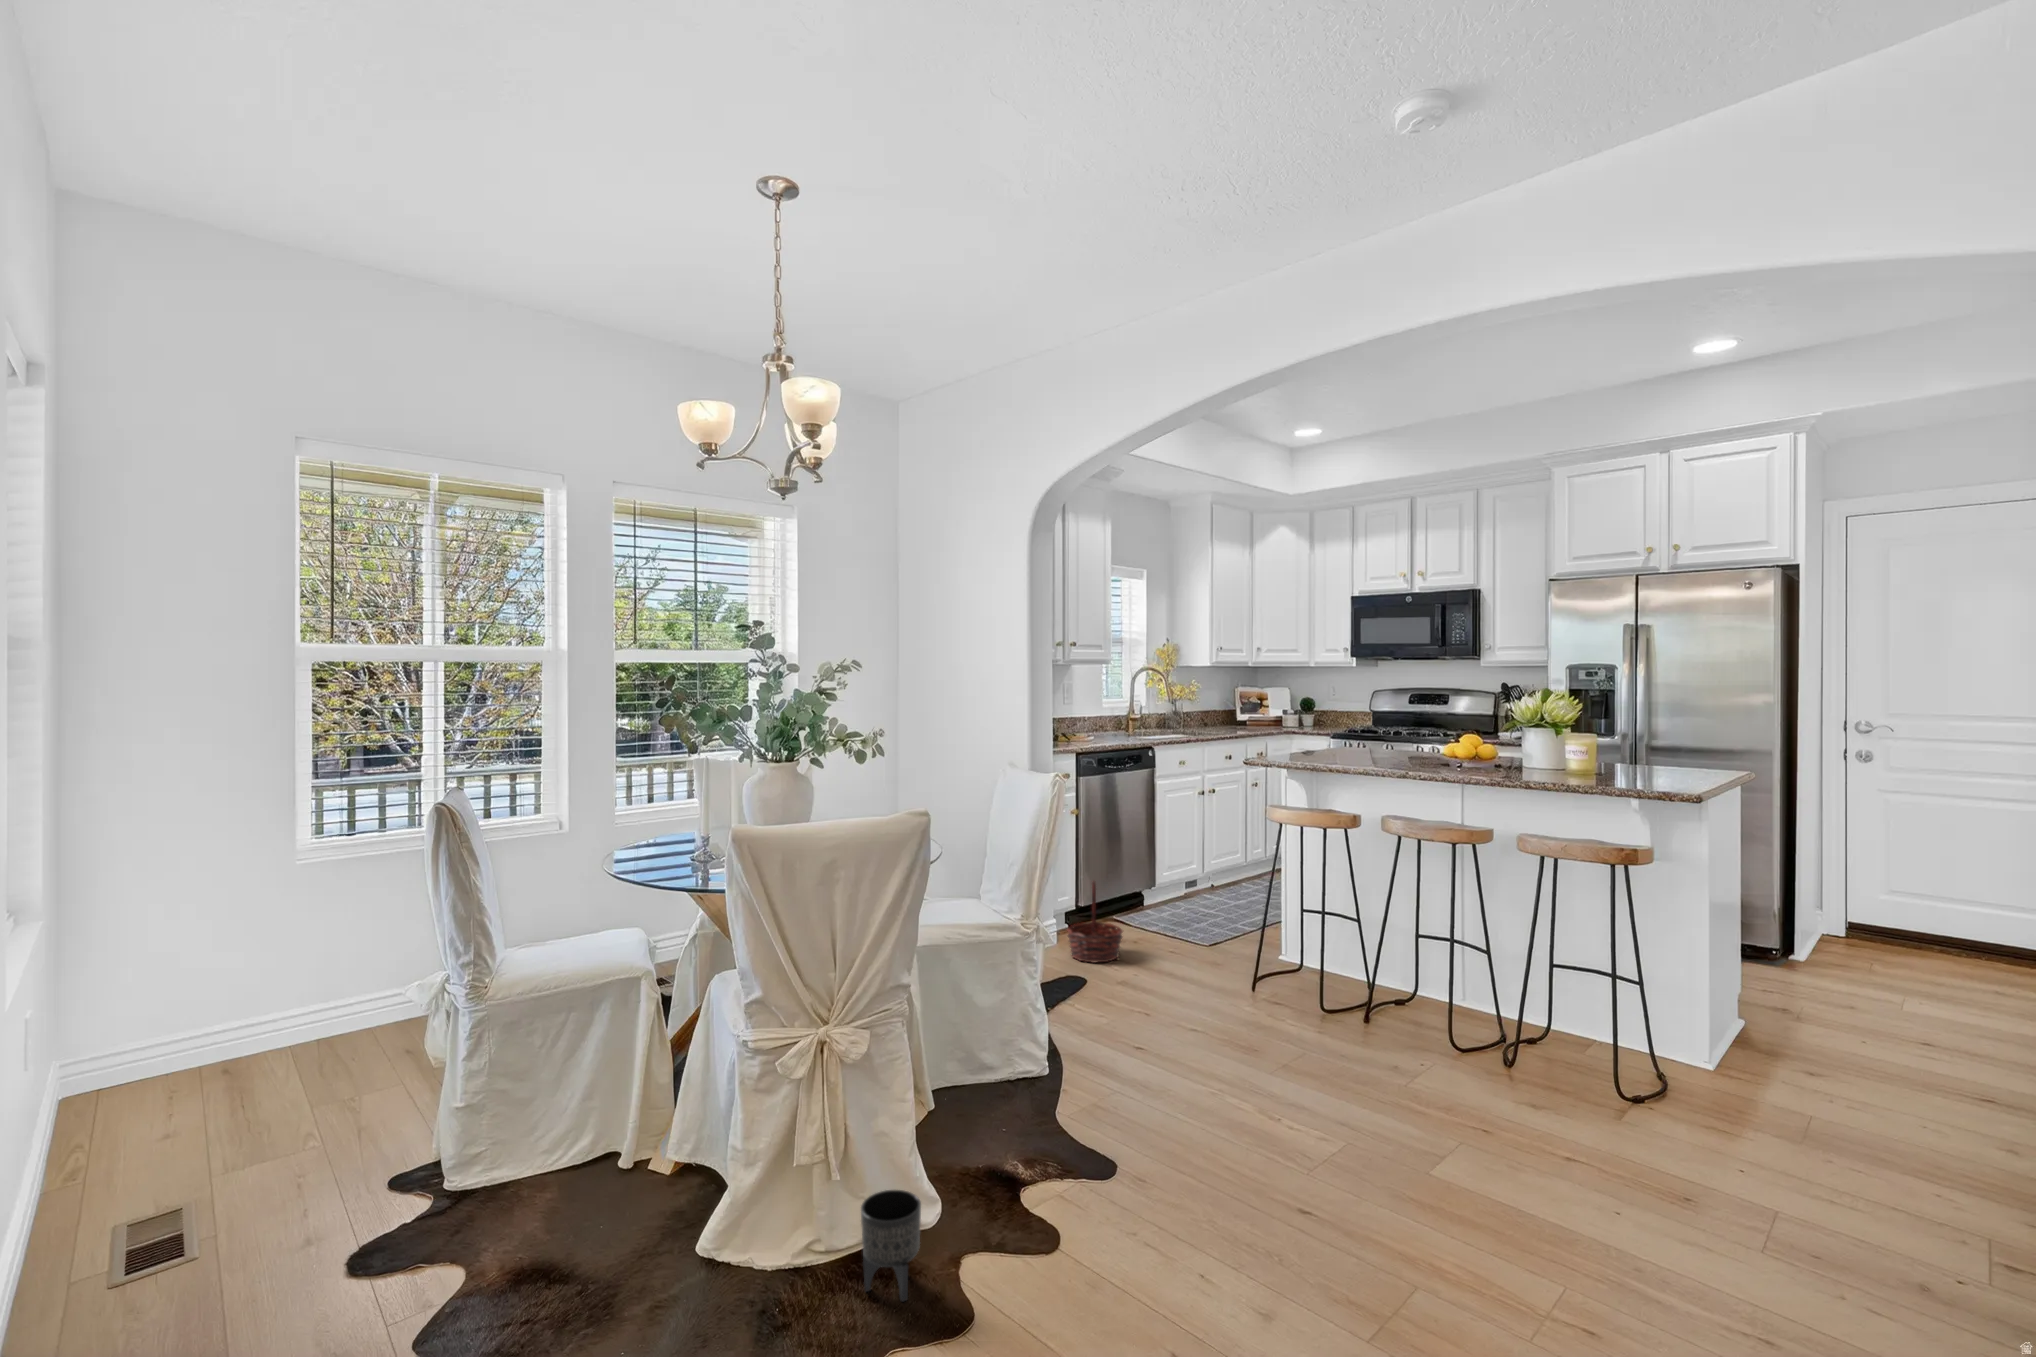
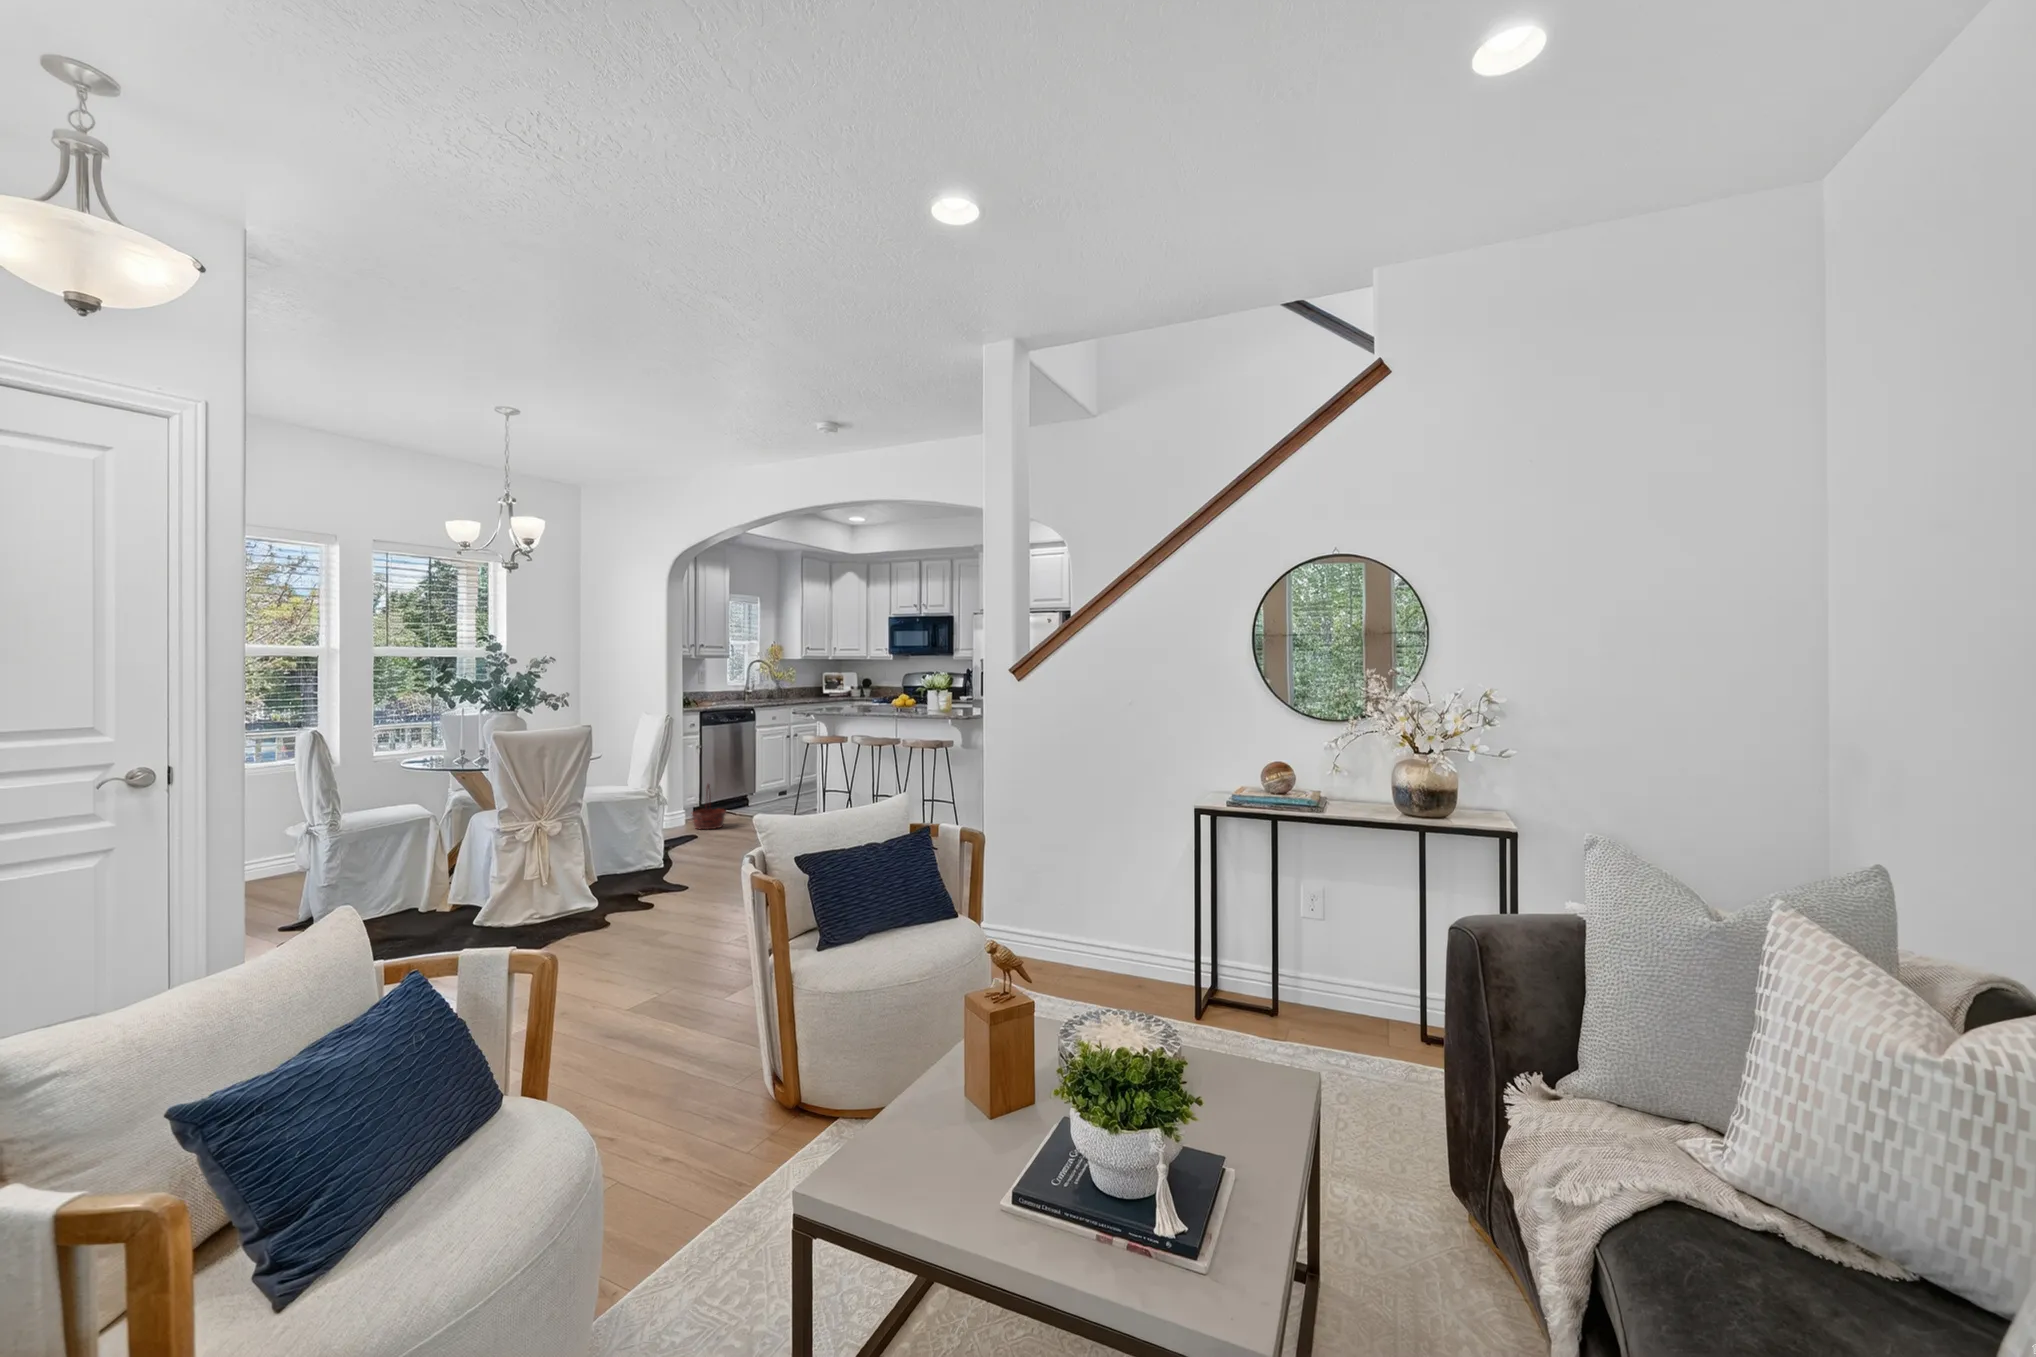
planter: present [861,1190,921,1301] -> none [558,885,587,925]

